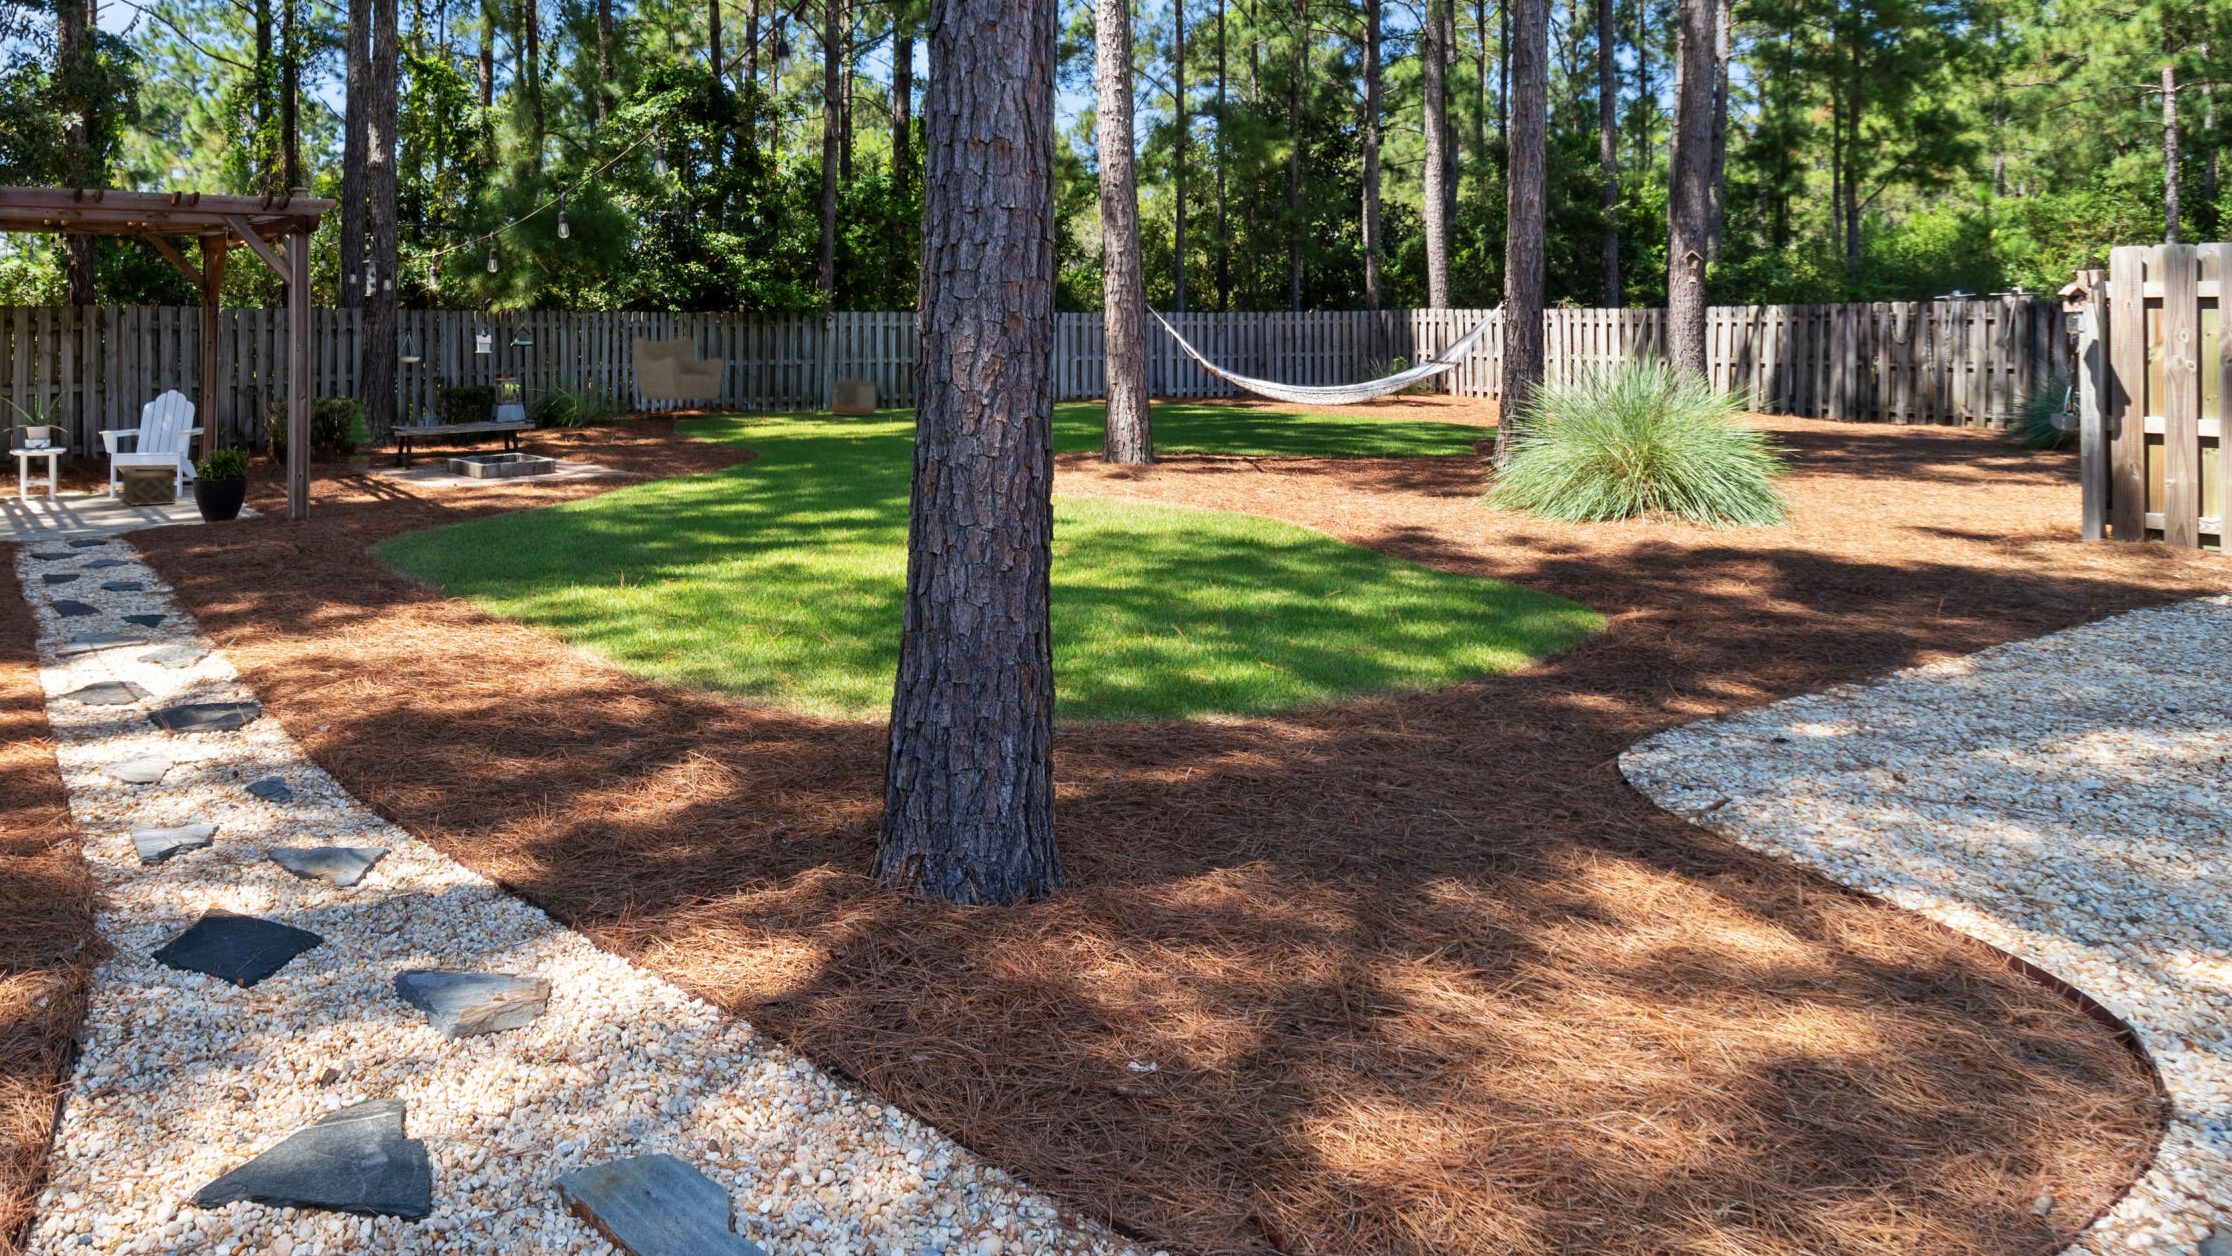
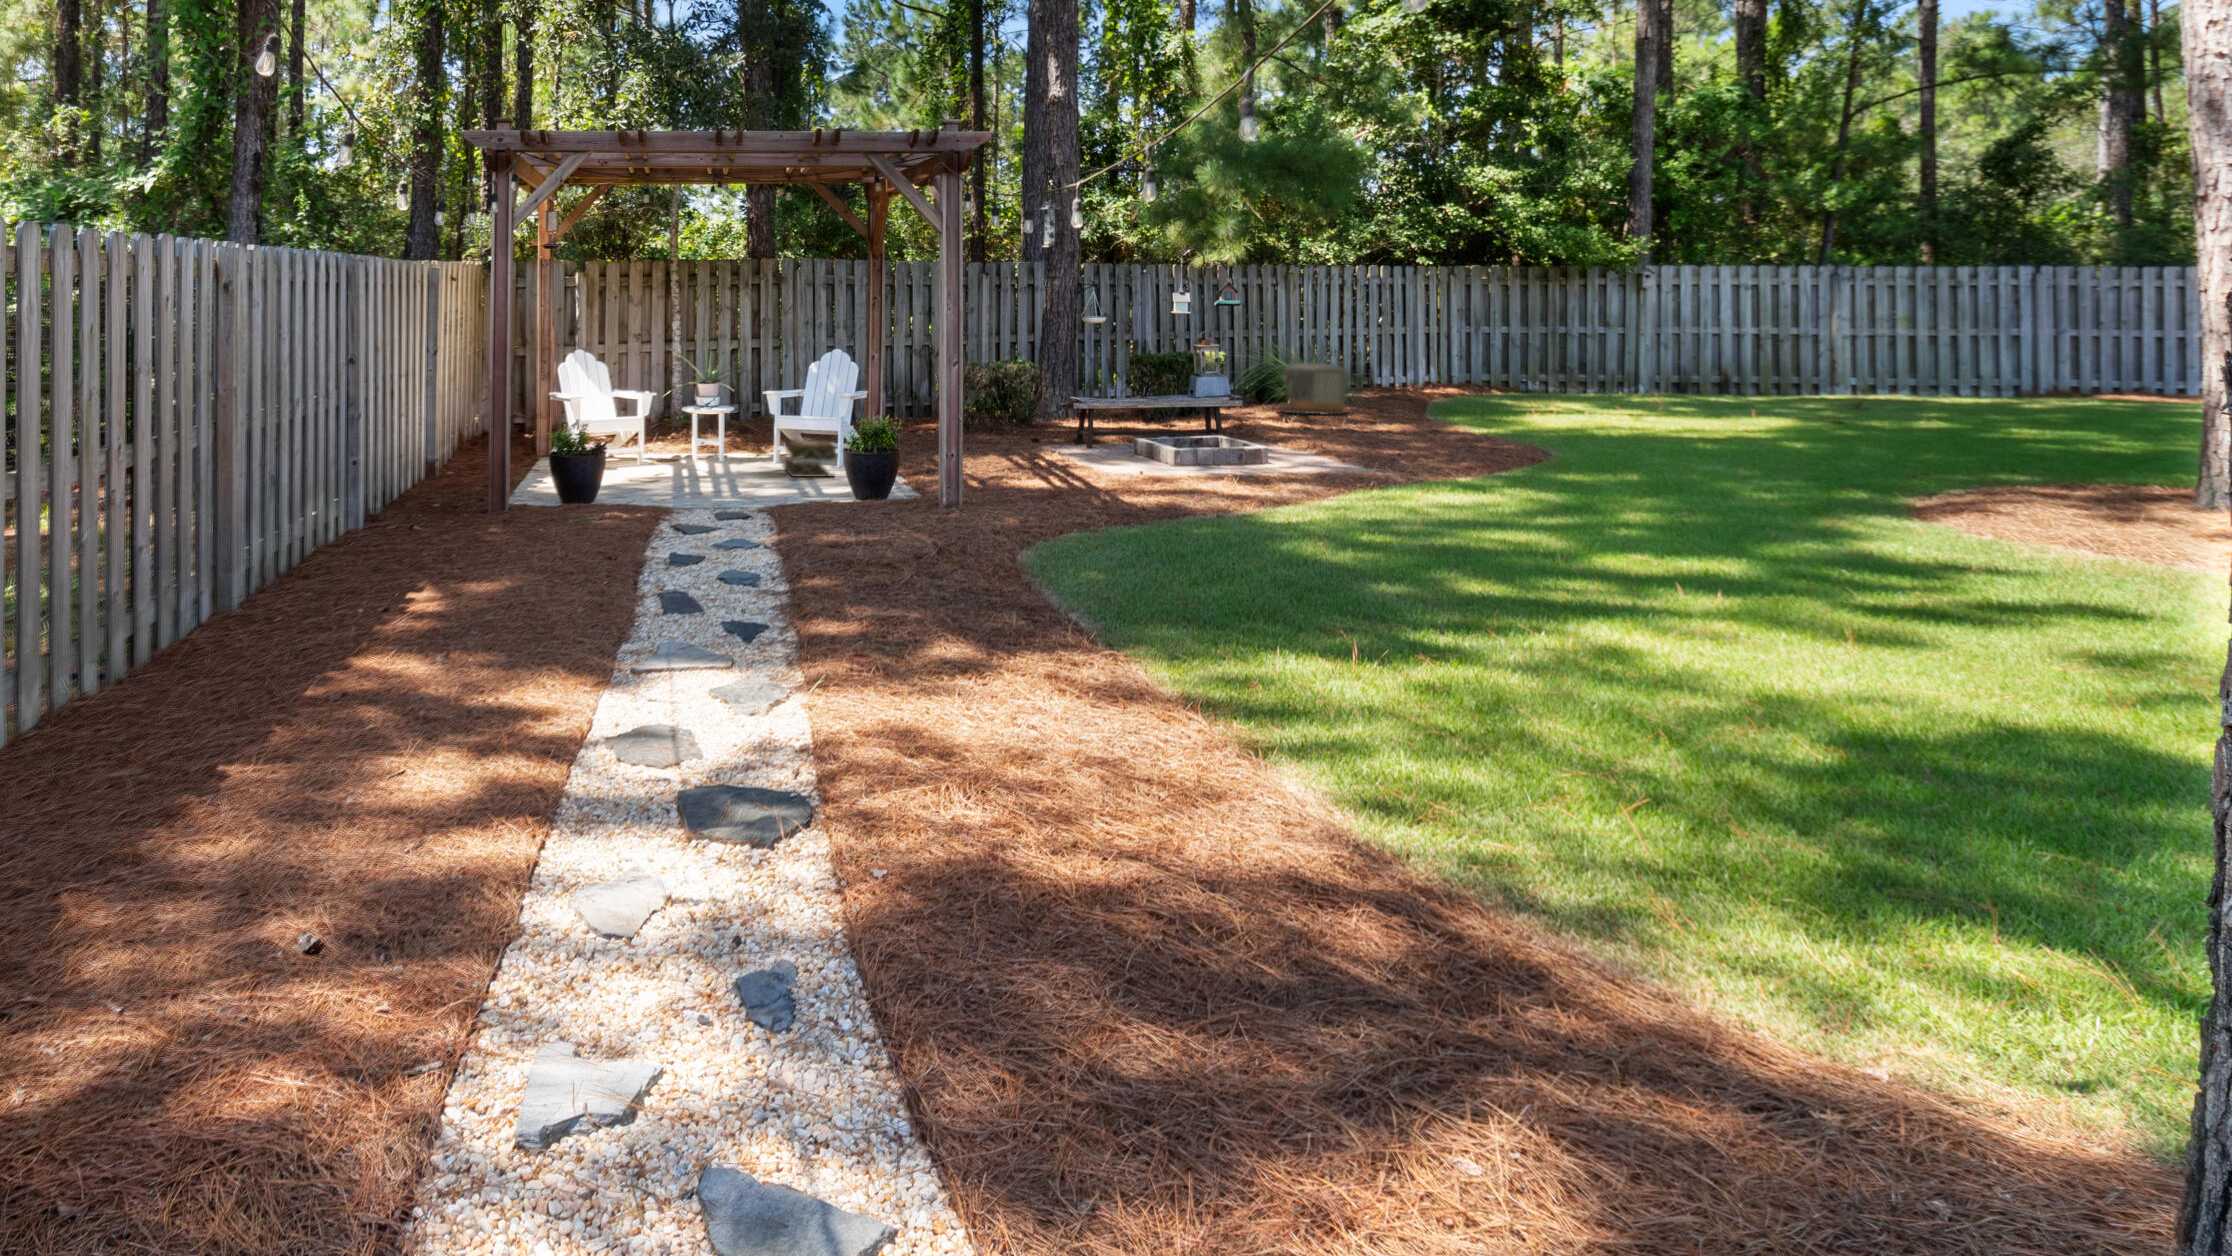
armchair: present [633,338,723,416] -> none [1361,300,1481,400]
pouf: present [832,379,876,416] -> present [1281,362,1346,414]
potted tree: present [349,407,371,474] -> none [1018,373,1047,453]

